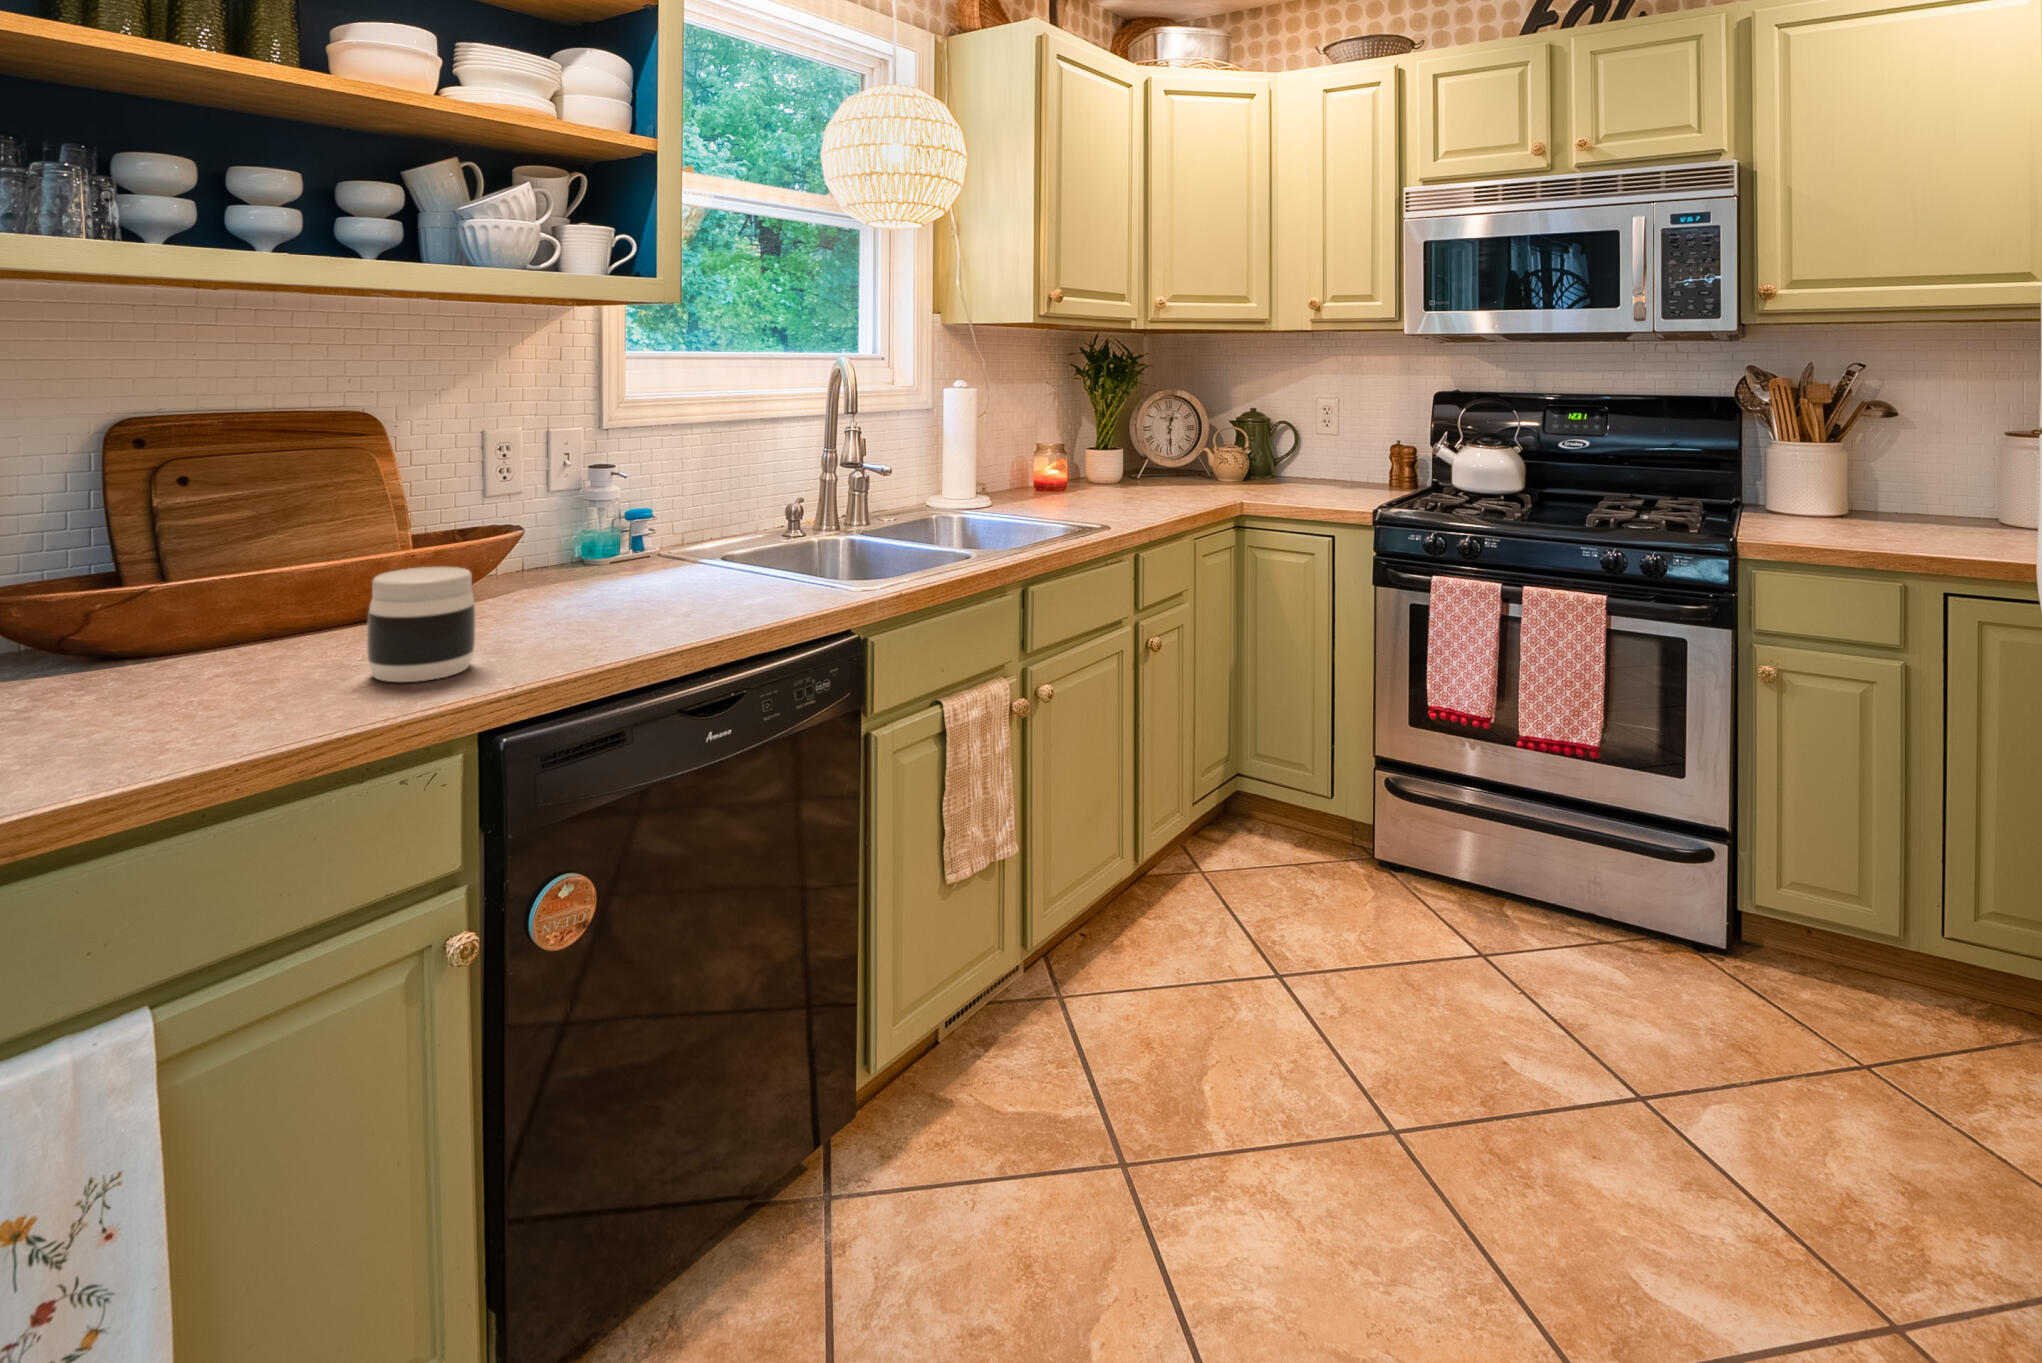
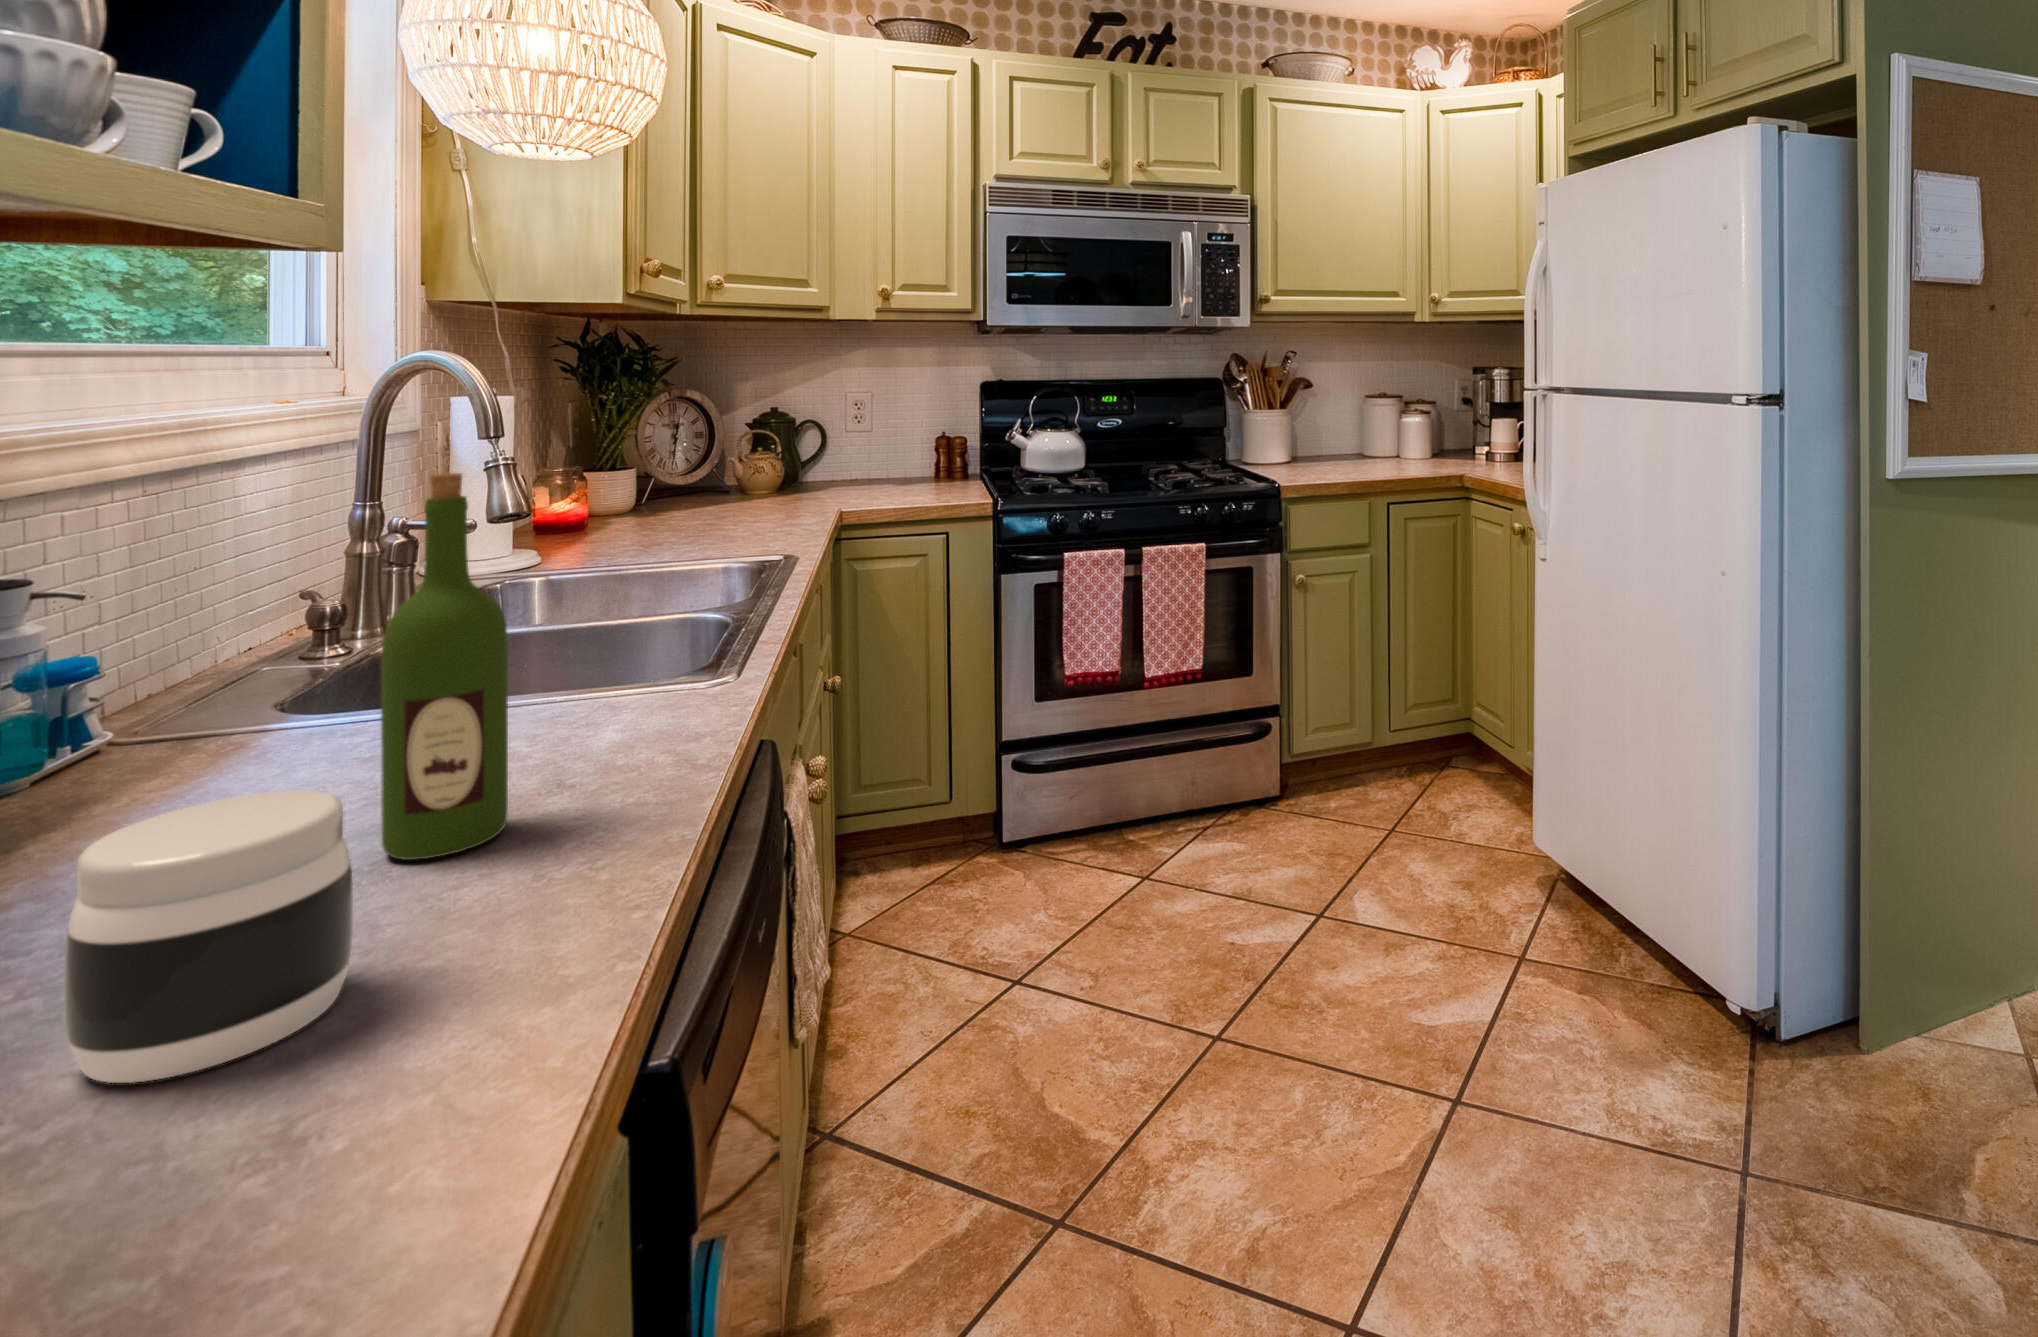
wine bottle: none [585,422,645,638] -> present [381,473,508,860]

